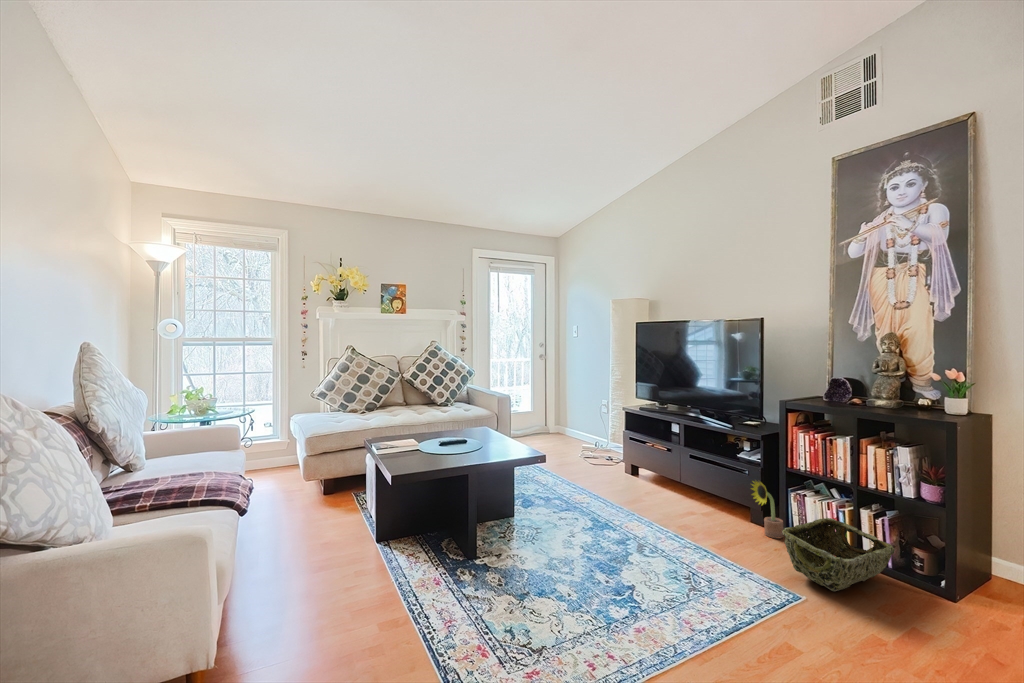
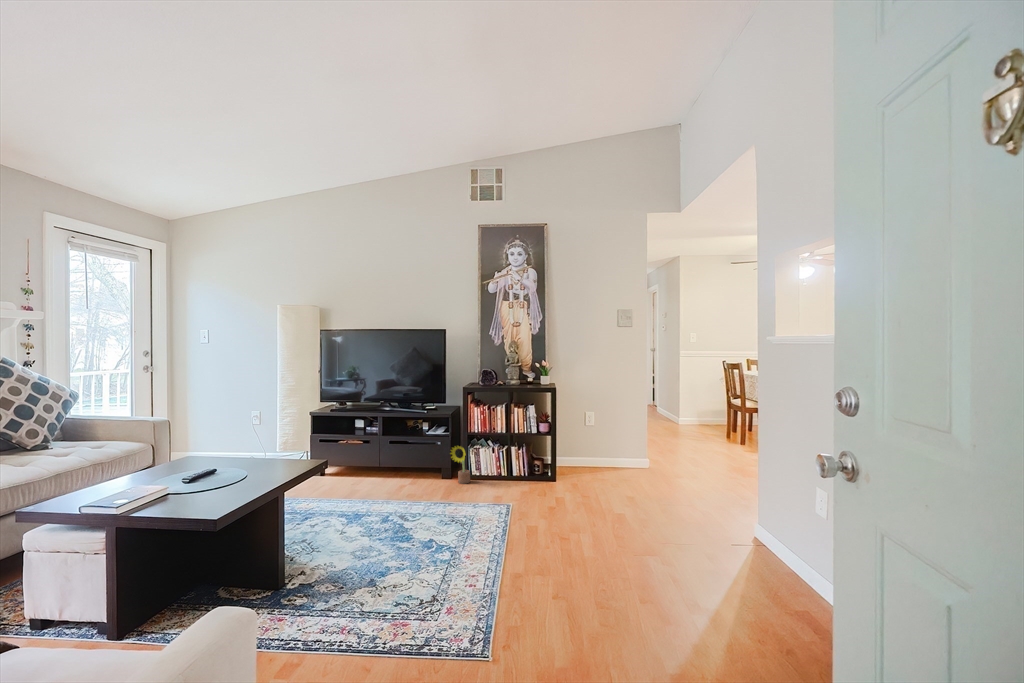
woven basket: present [782,518,895,592] -> none [496,457,537,495]

